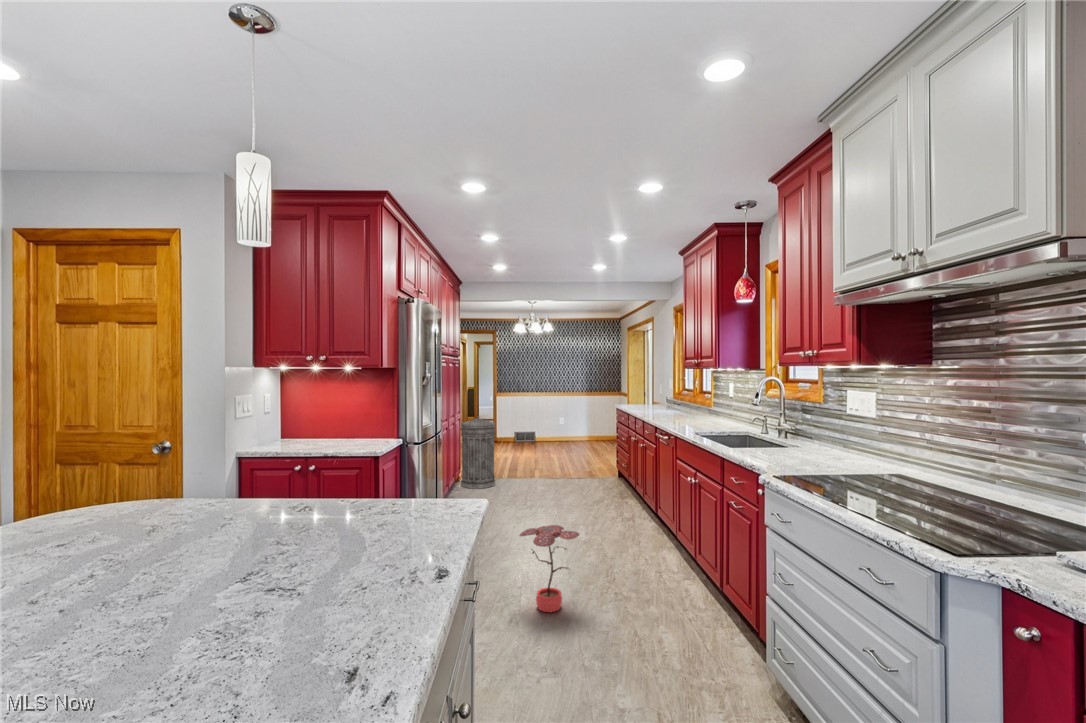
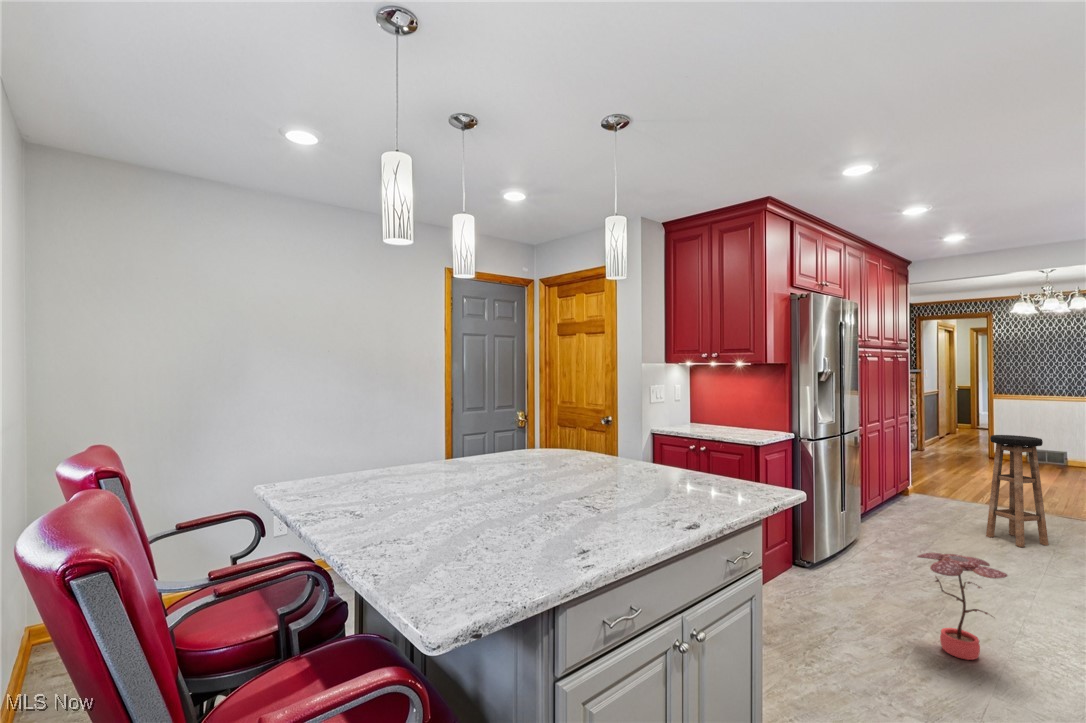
trash can: present [461,417,495,489] -> none [907,422,960,510]
bar stool: none [520,423,554,506] -> present [986,435,1049,547]

